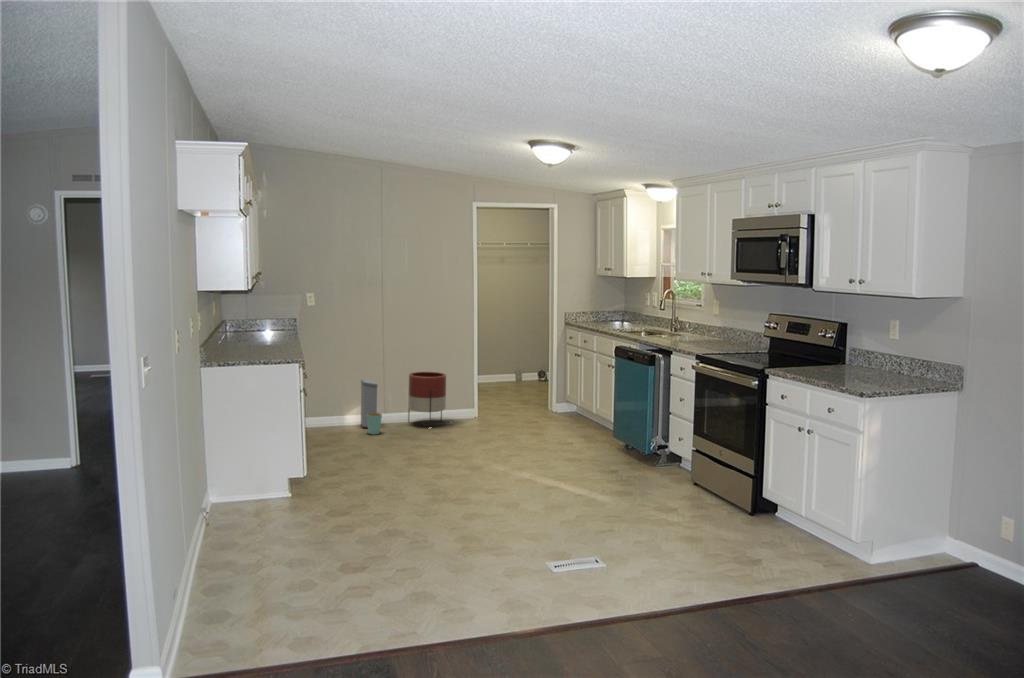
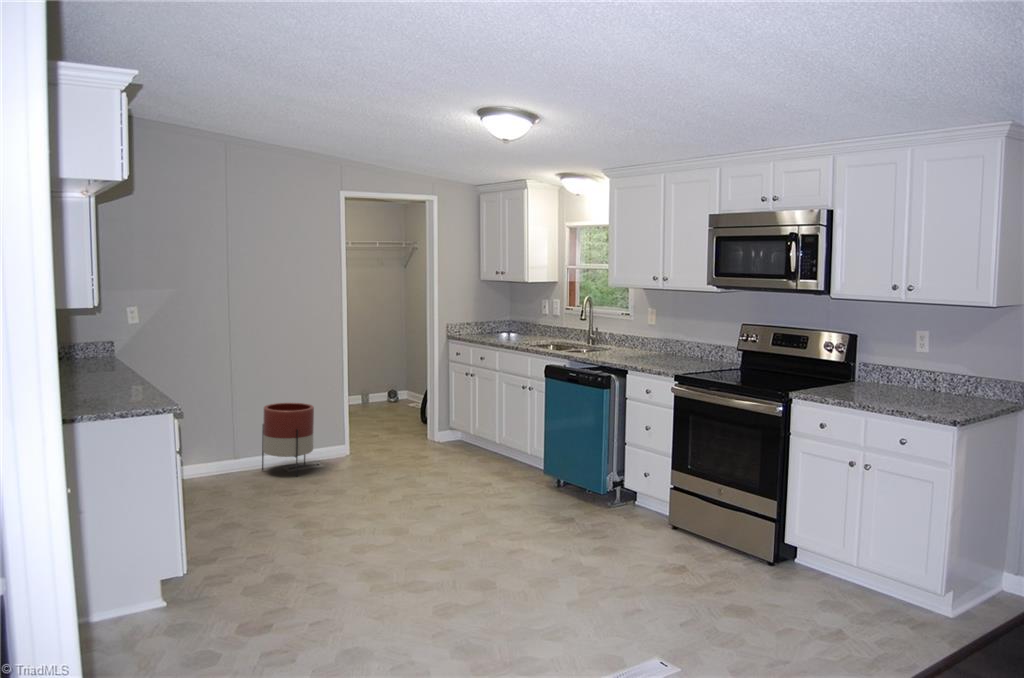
trash can: present [361,379,382,434] -> none [197,418,235,493]

